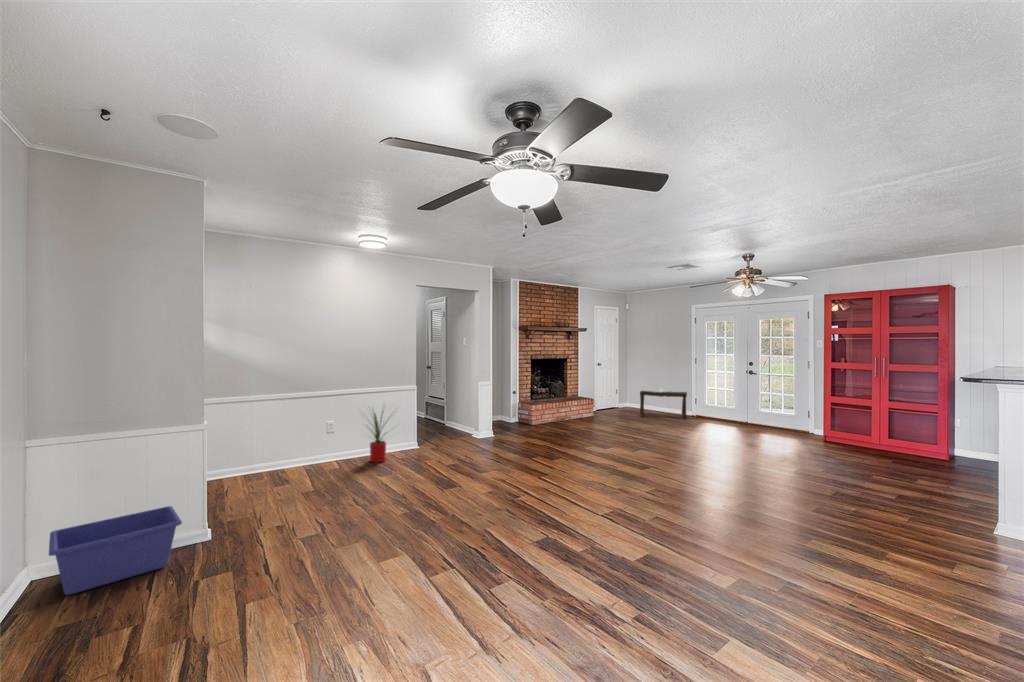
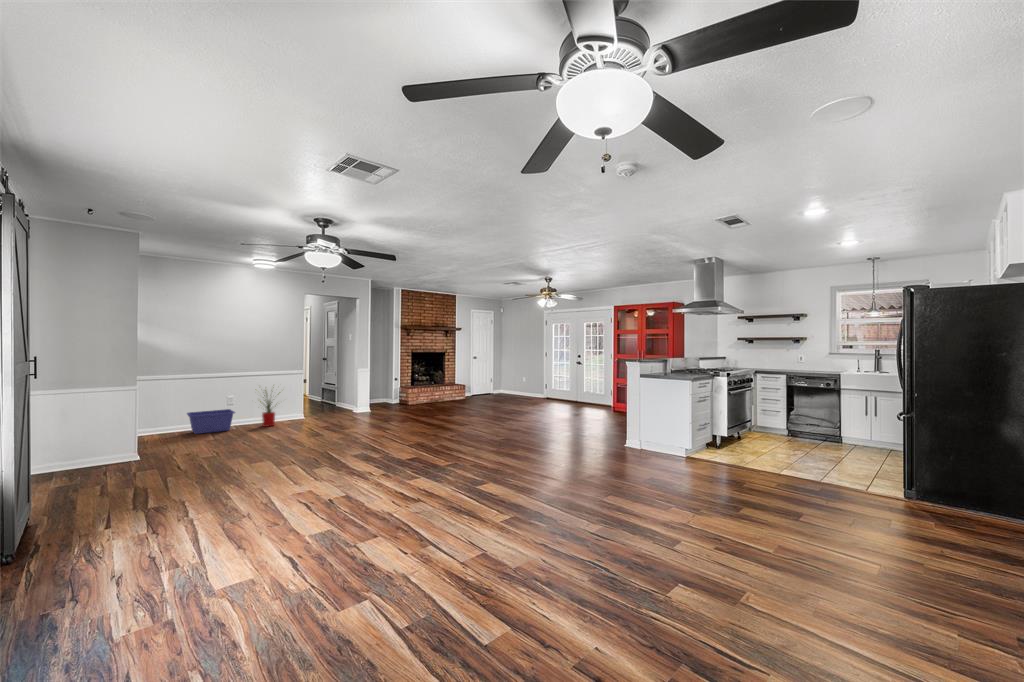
bench: present [640,391,687,419] -> none [503,378,540,400]
storage bin: present [49,506,182,595] -> present [187,409,235,434]

